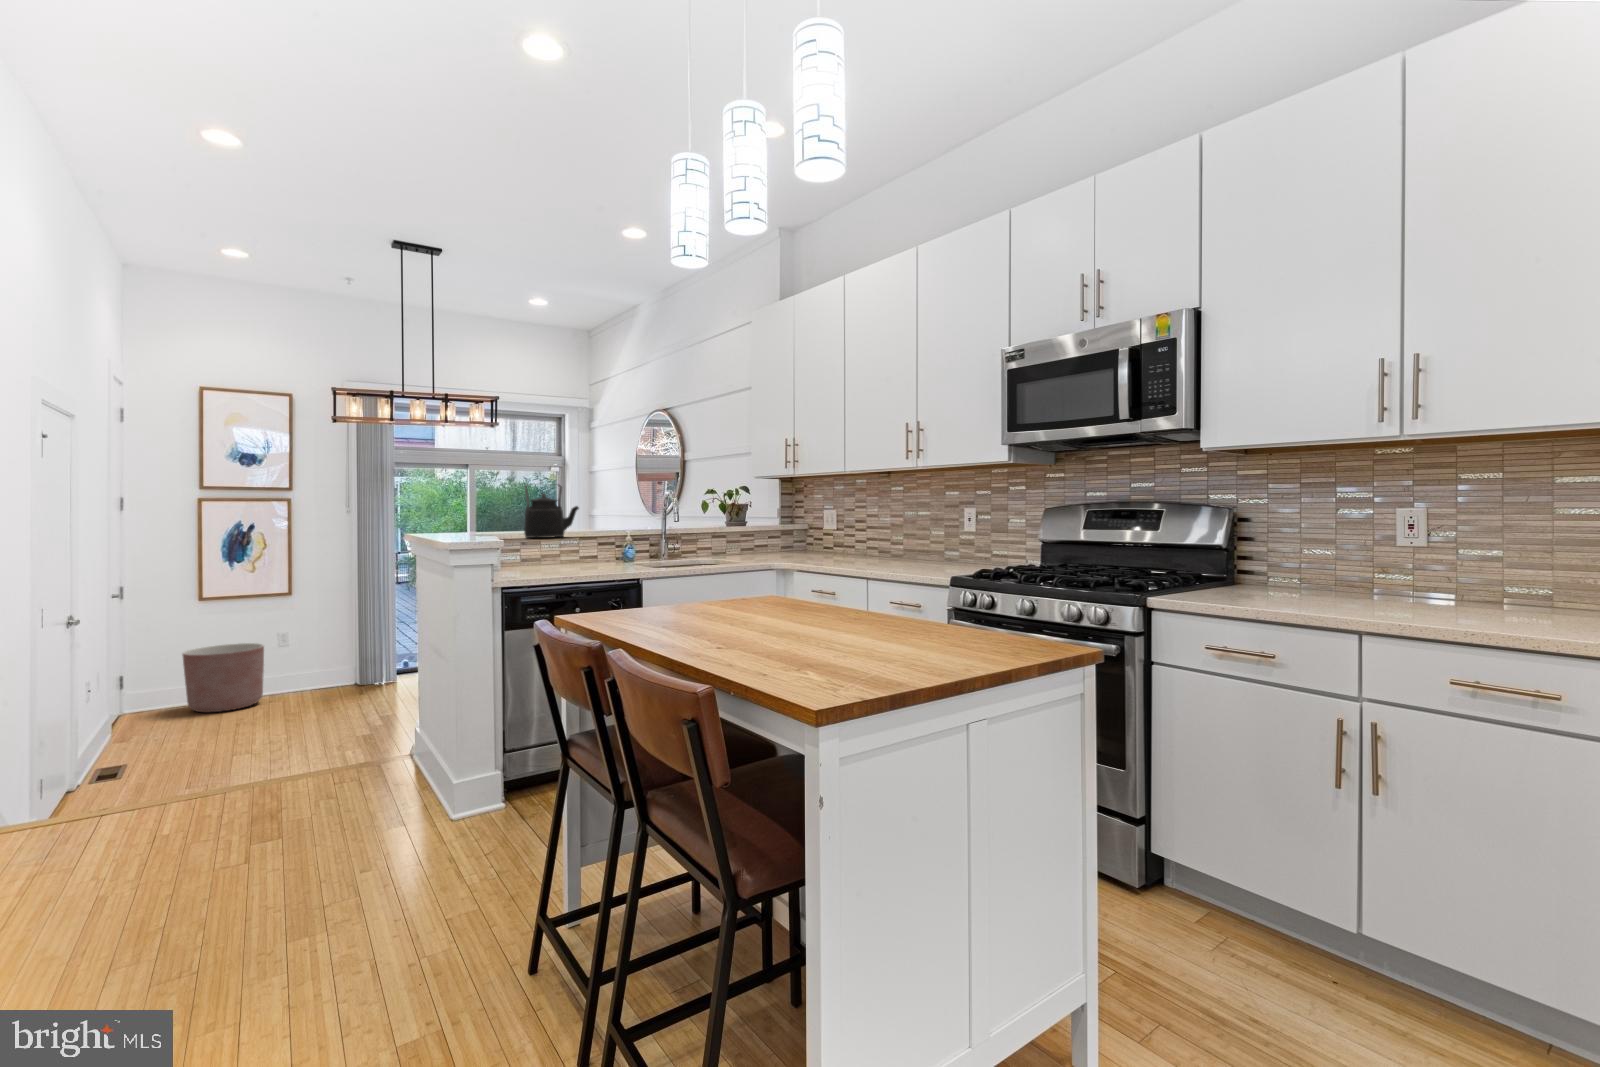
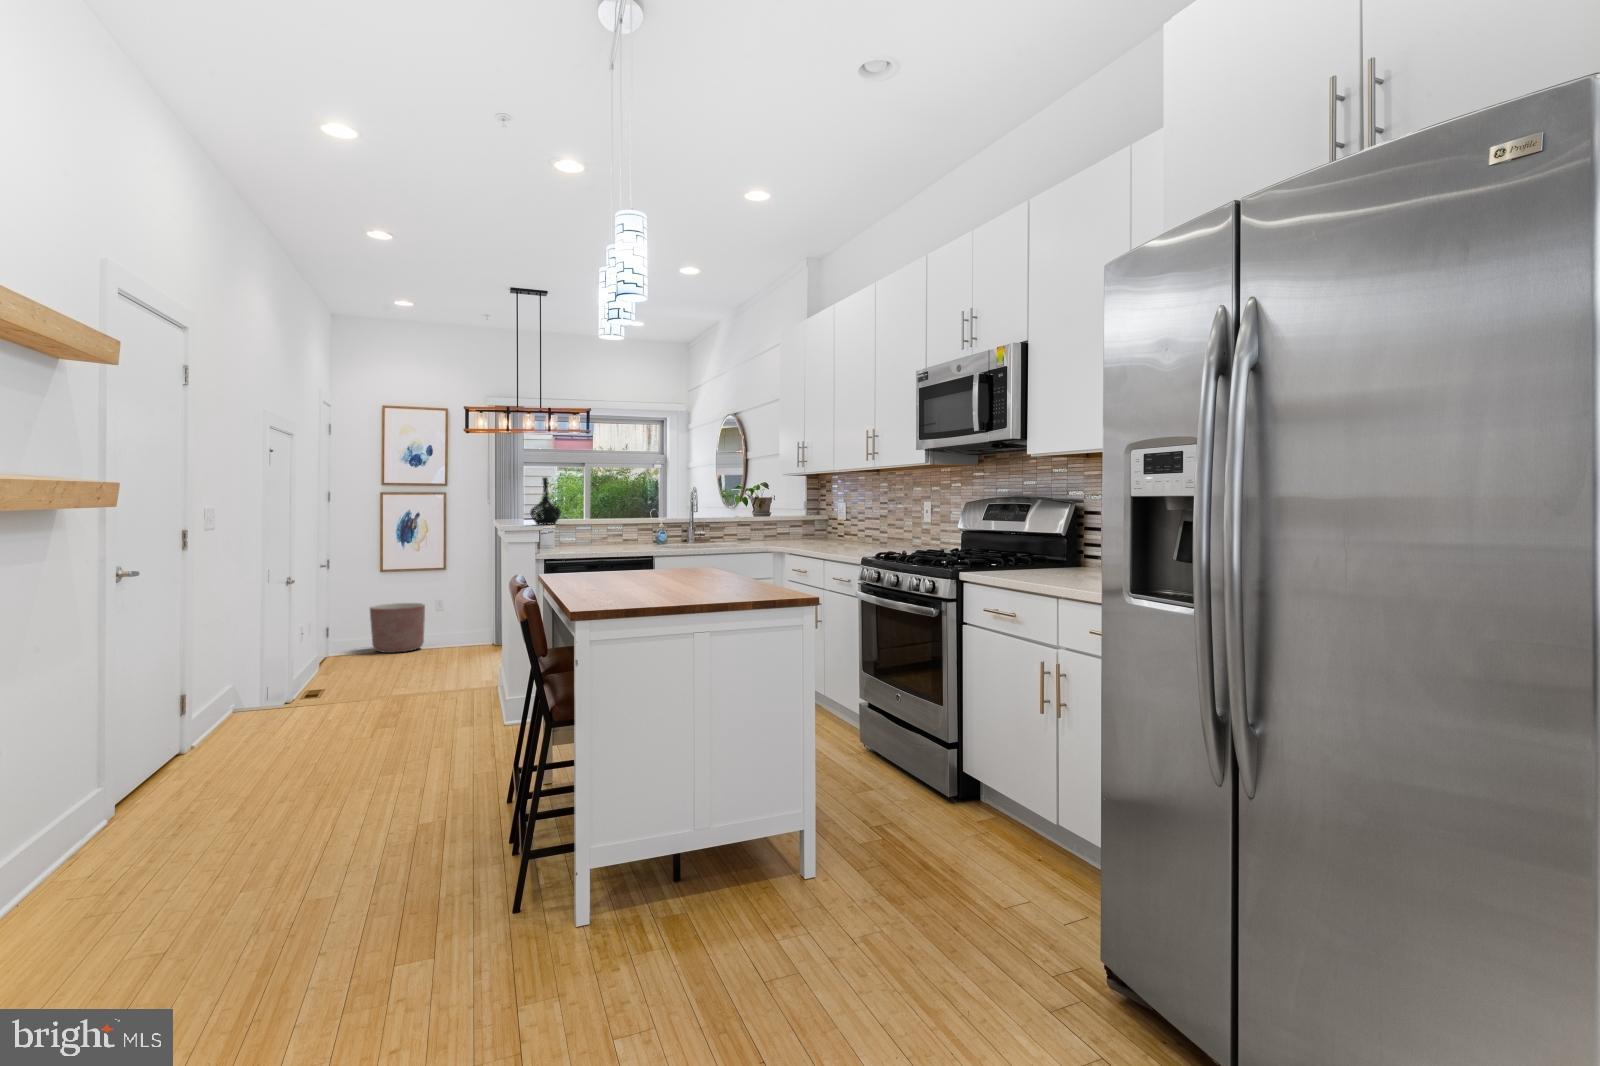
bottle: none [470,478,512,542] -> present [530,477,561,525]
kettle: present [524,484,579,538] -> none [577,481,621,523]

